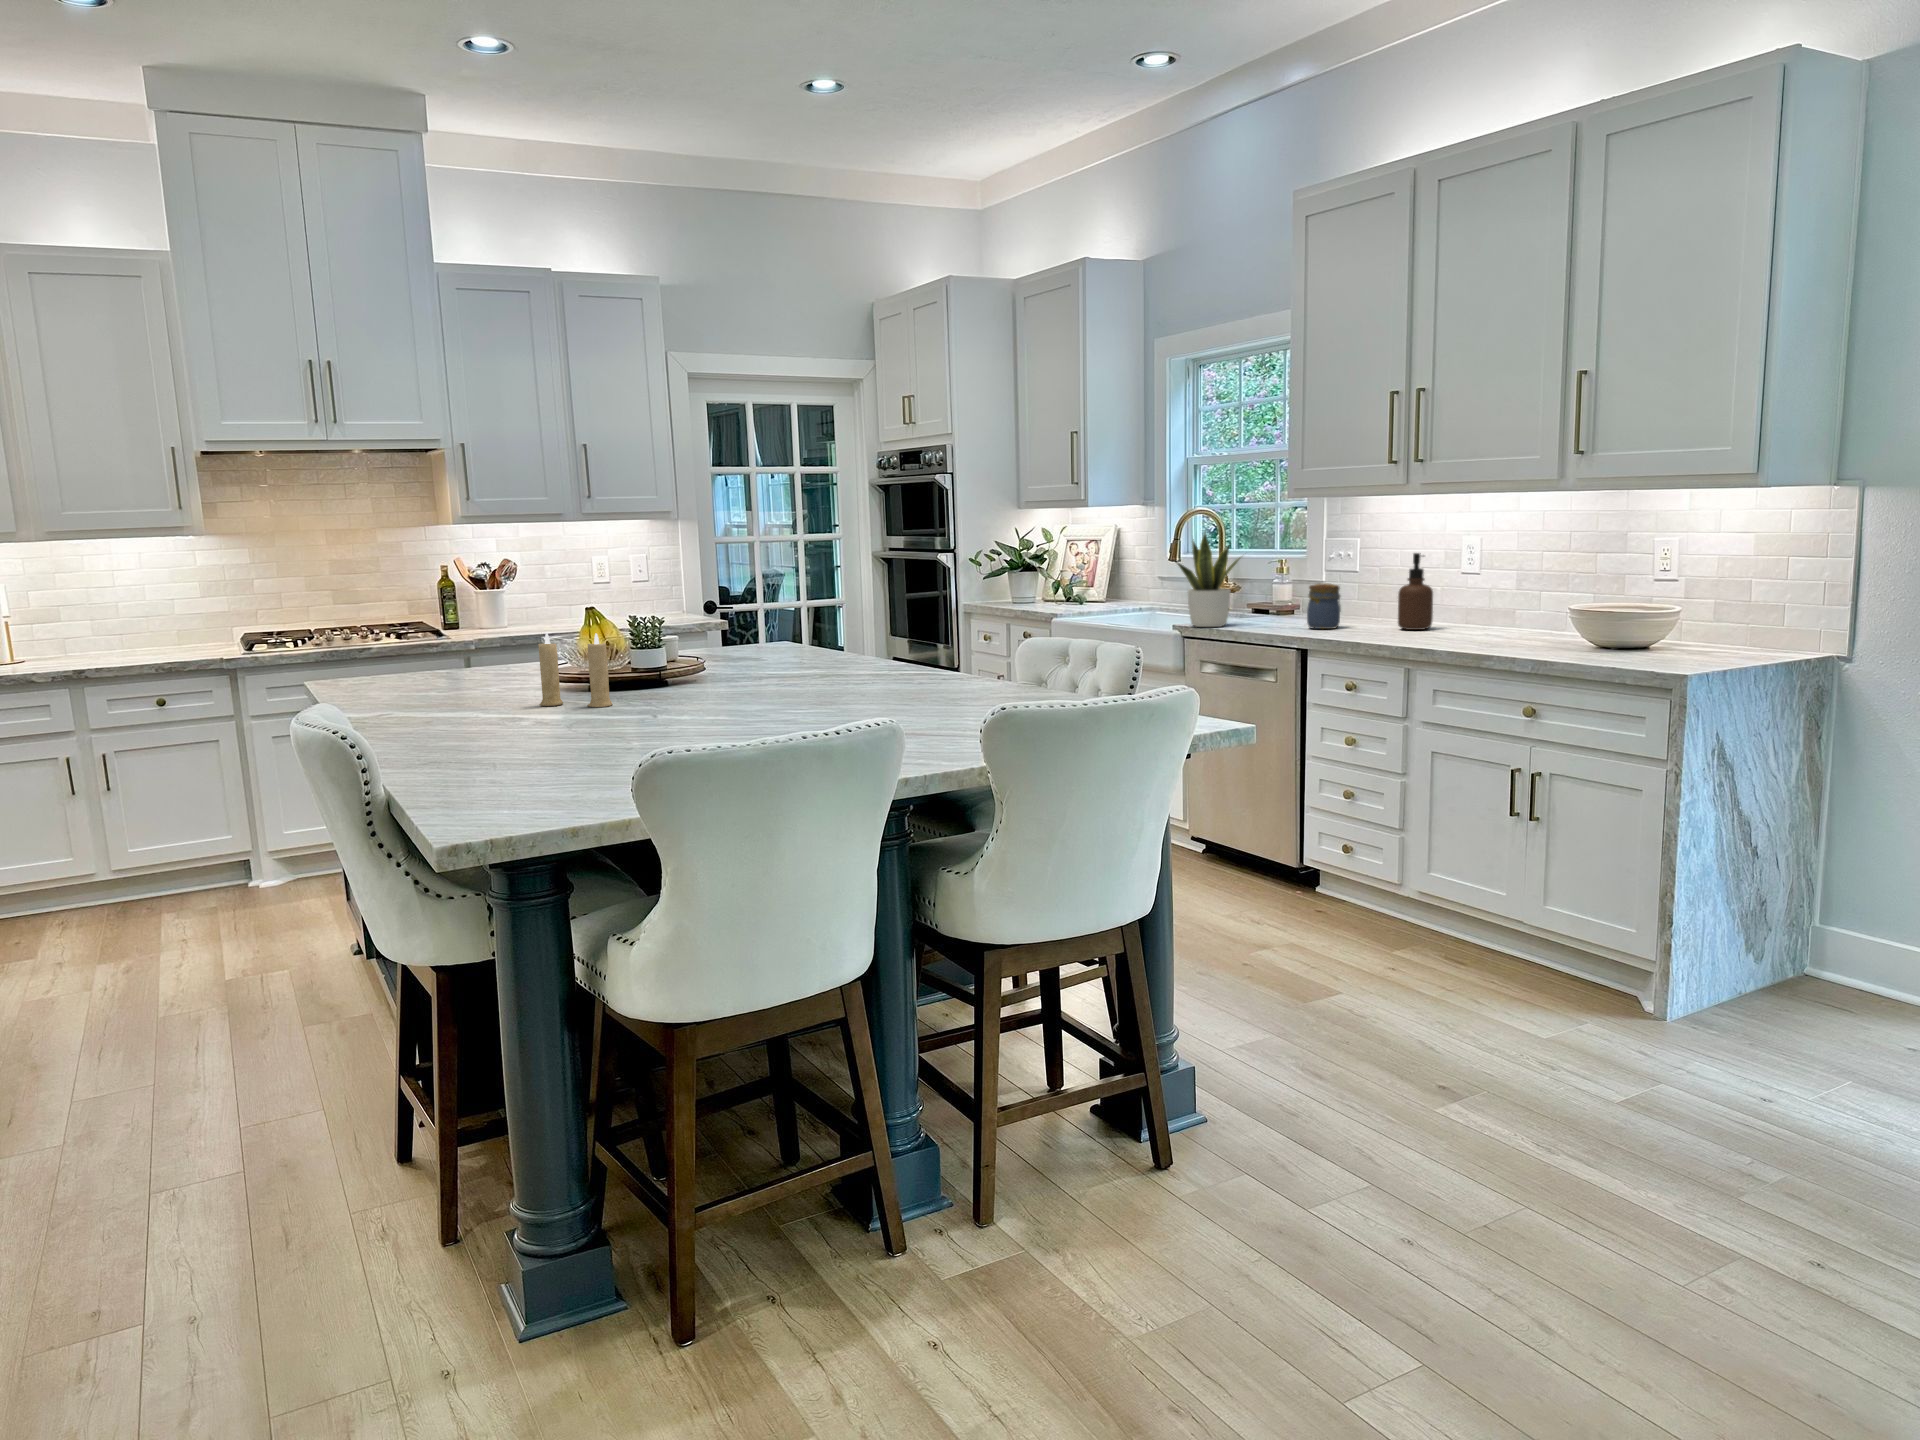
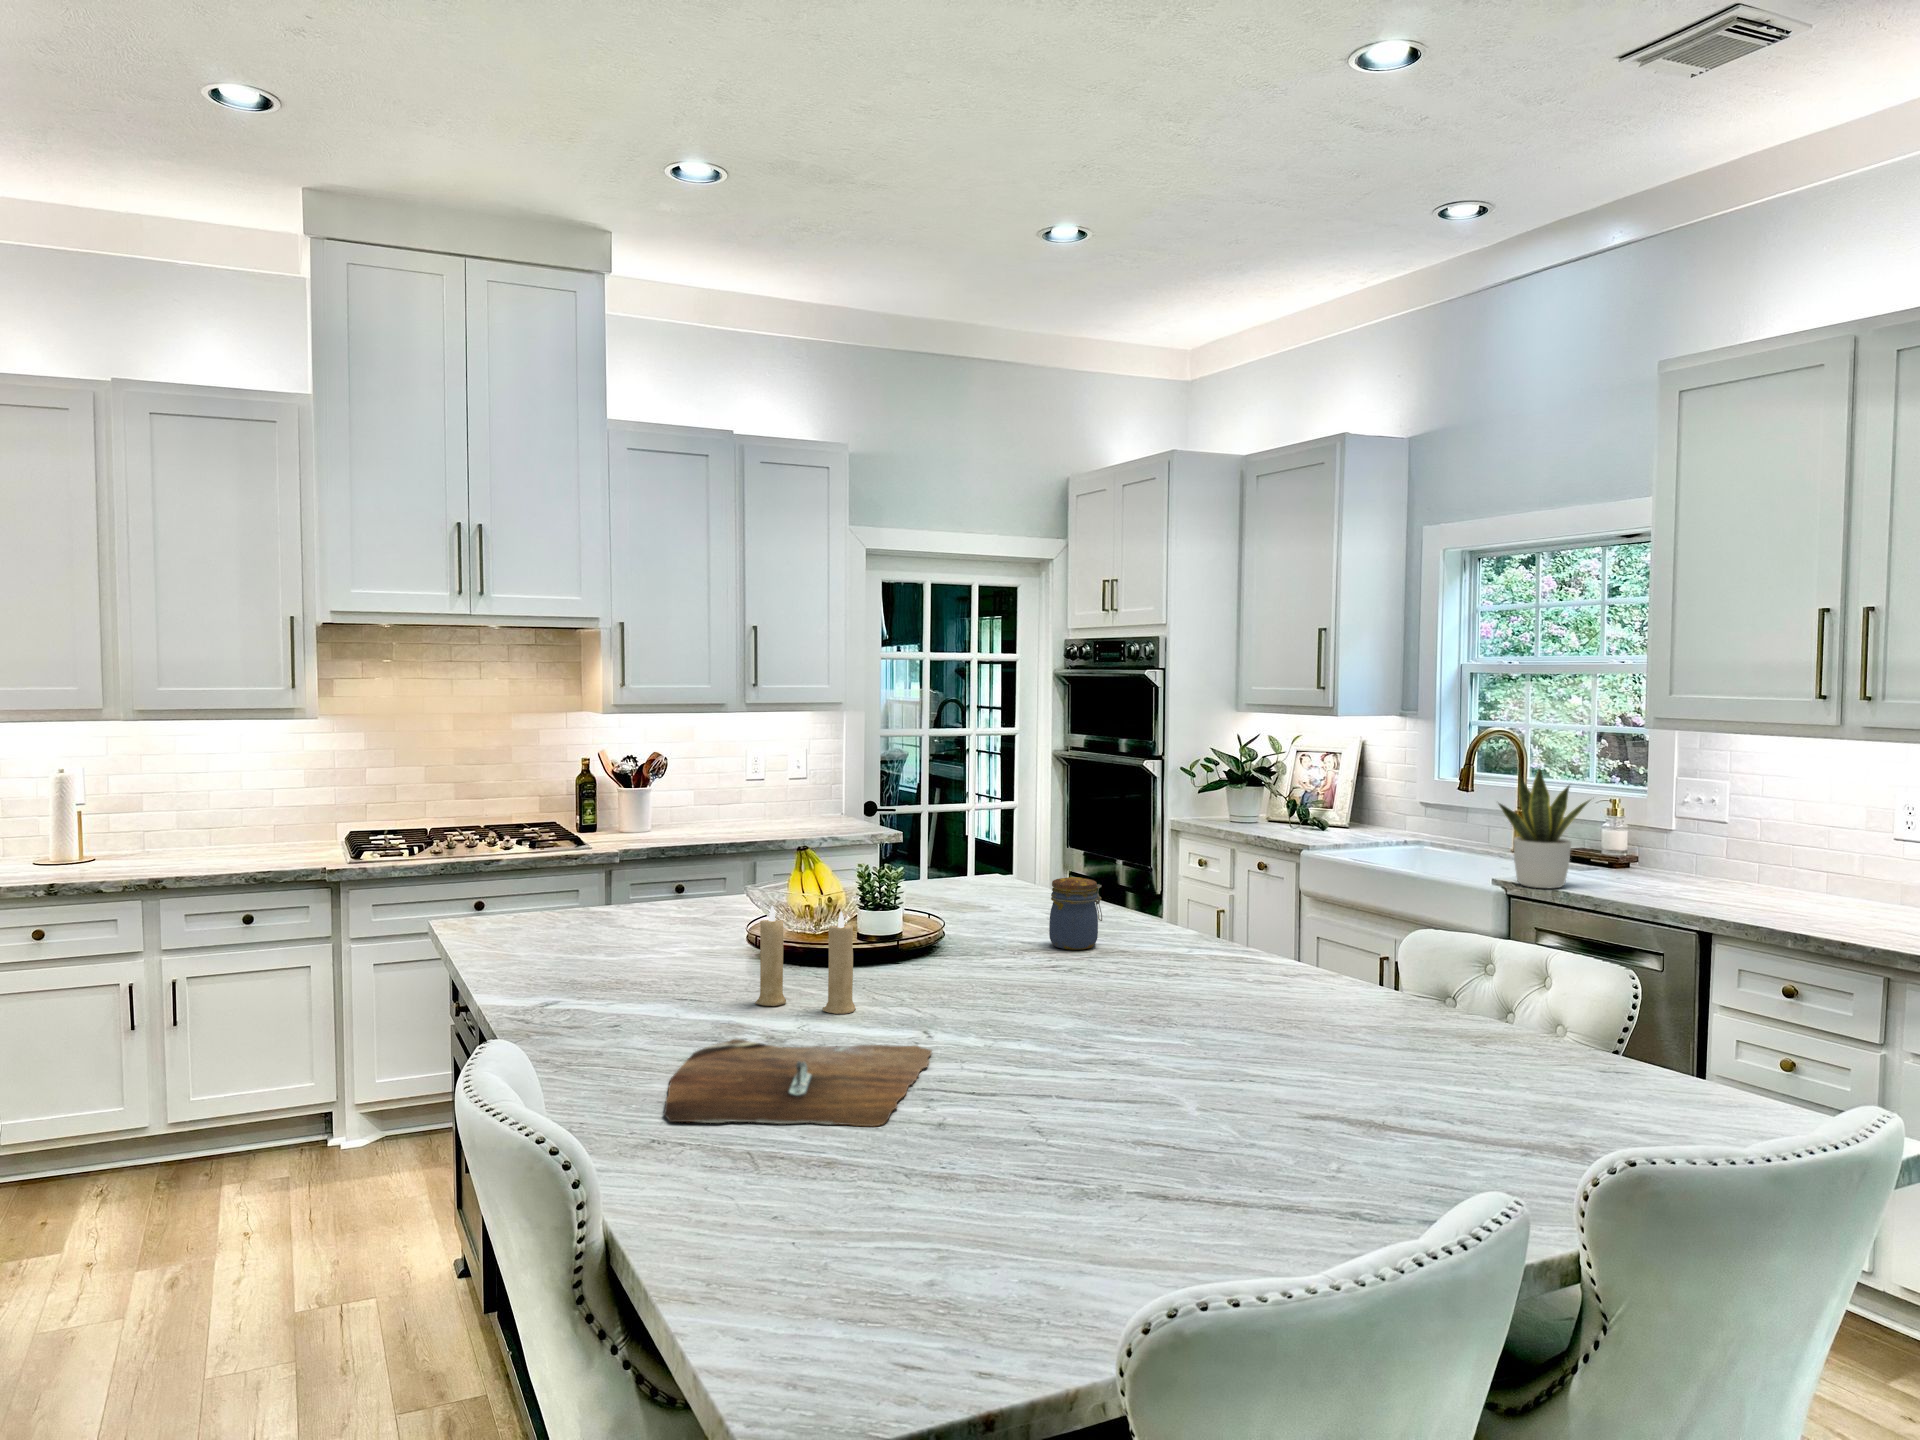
soap dispenser: present [1398,553,1433,630] -> none [1817,813,1869,914]
jar: present [1307,583,1341,629] -> present [1049,877,1102,950]
cutting board: none [444,716,652,752] -> present [664,1039,932,1126]

